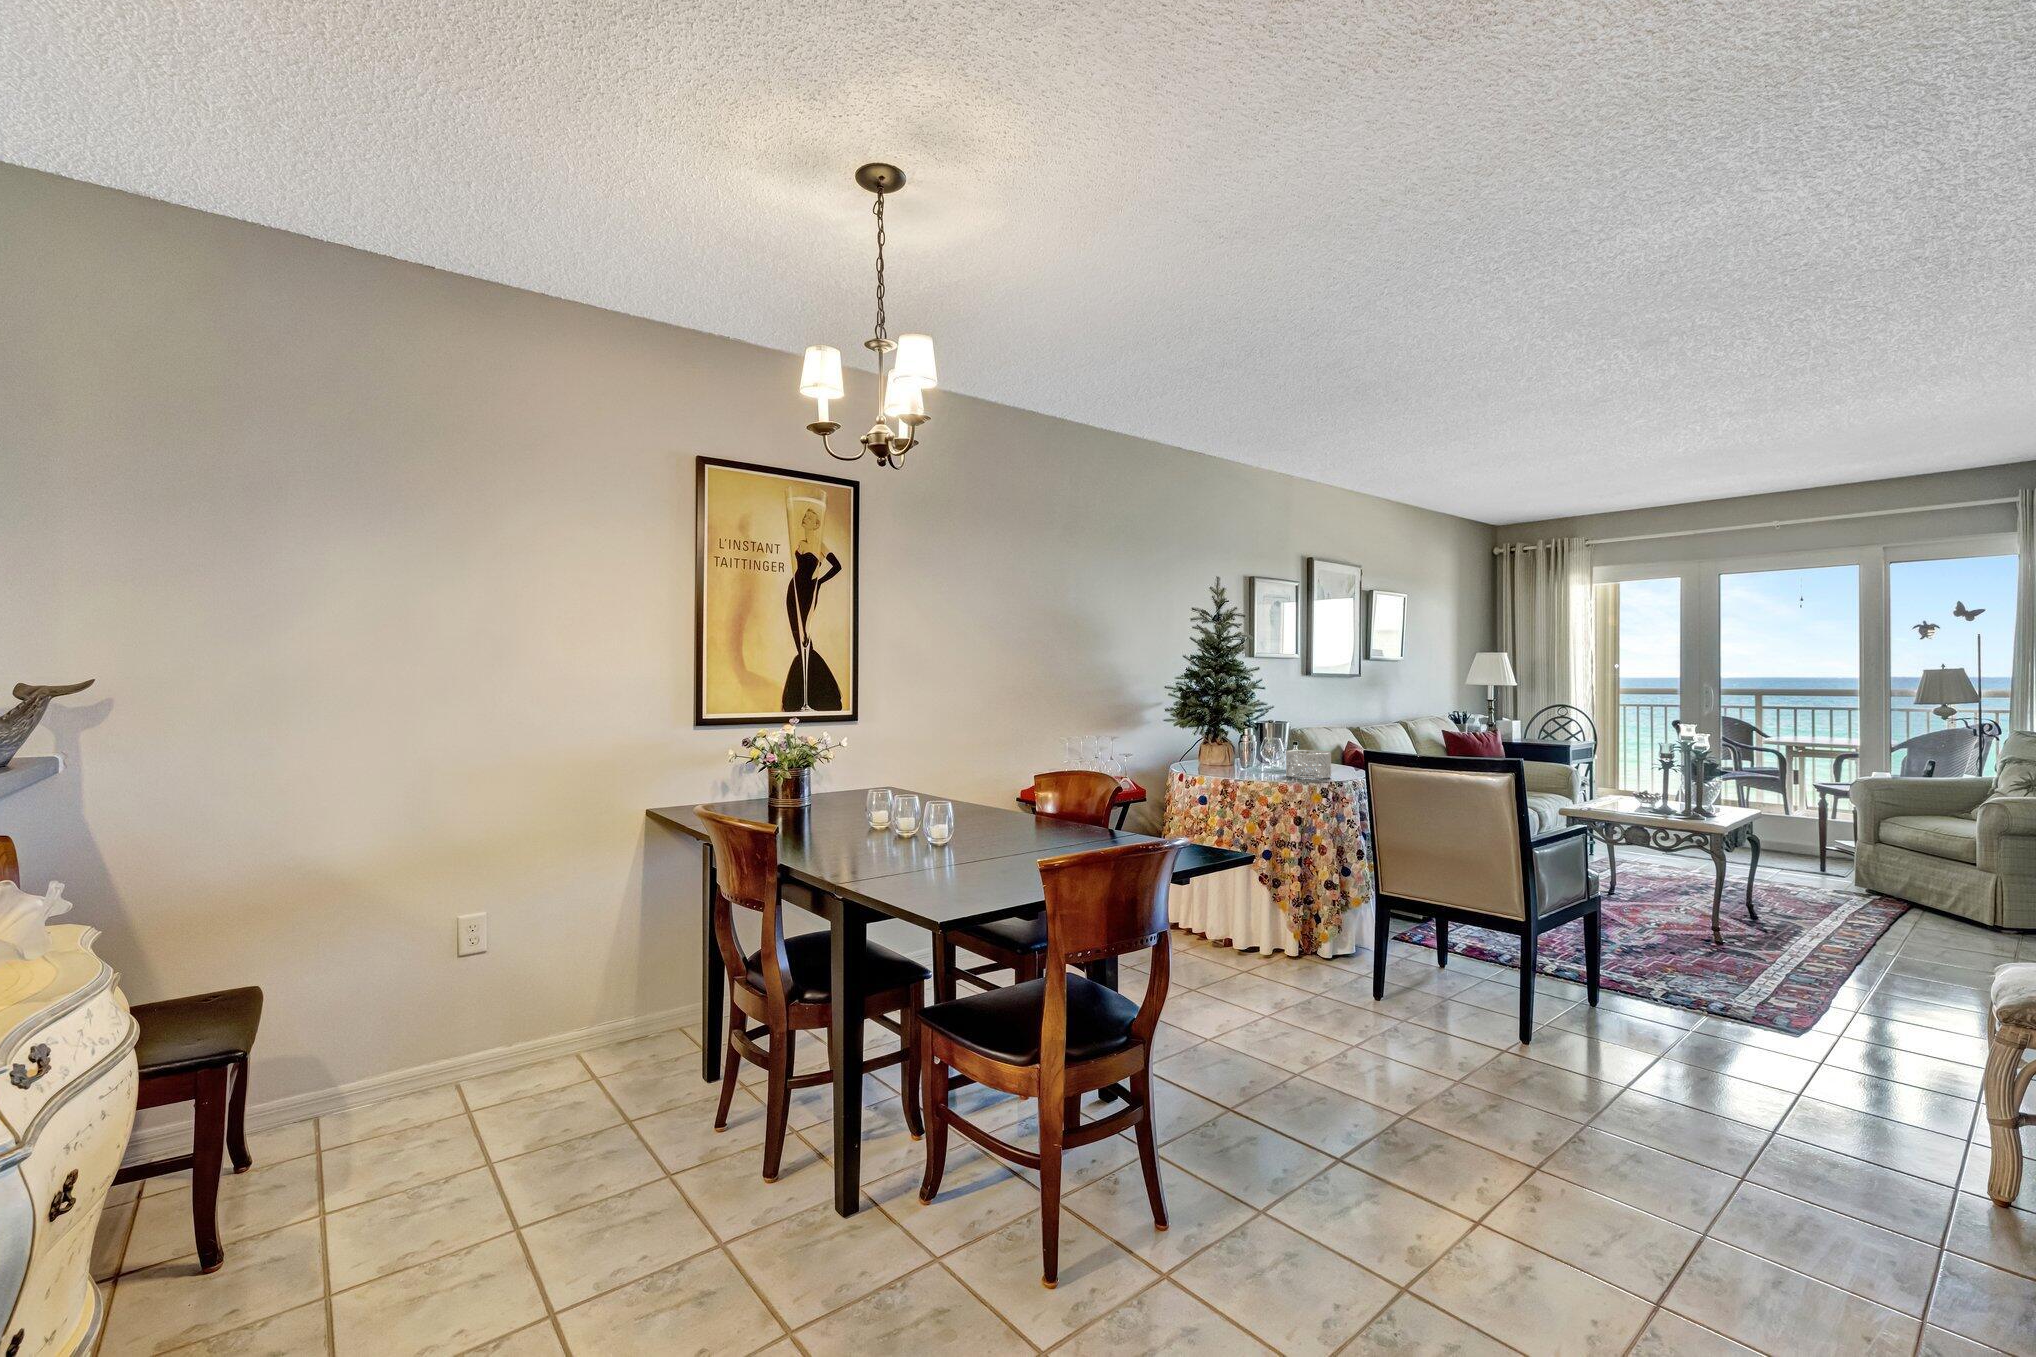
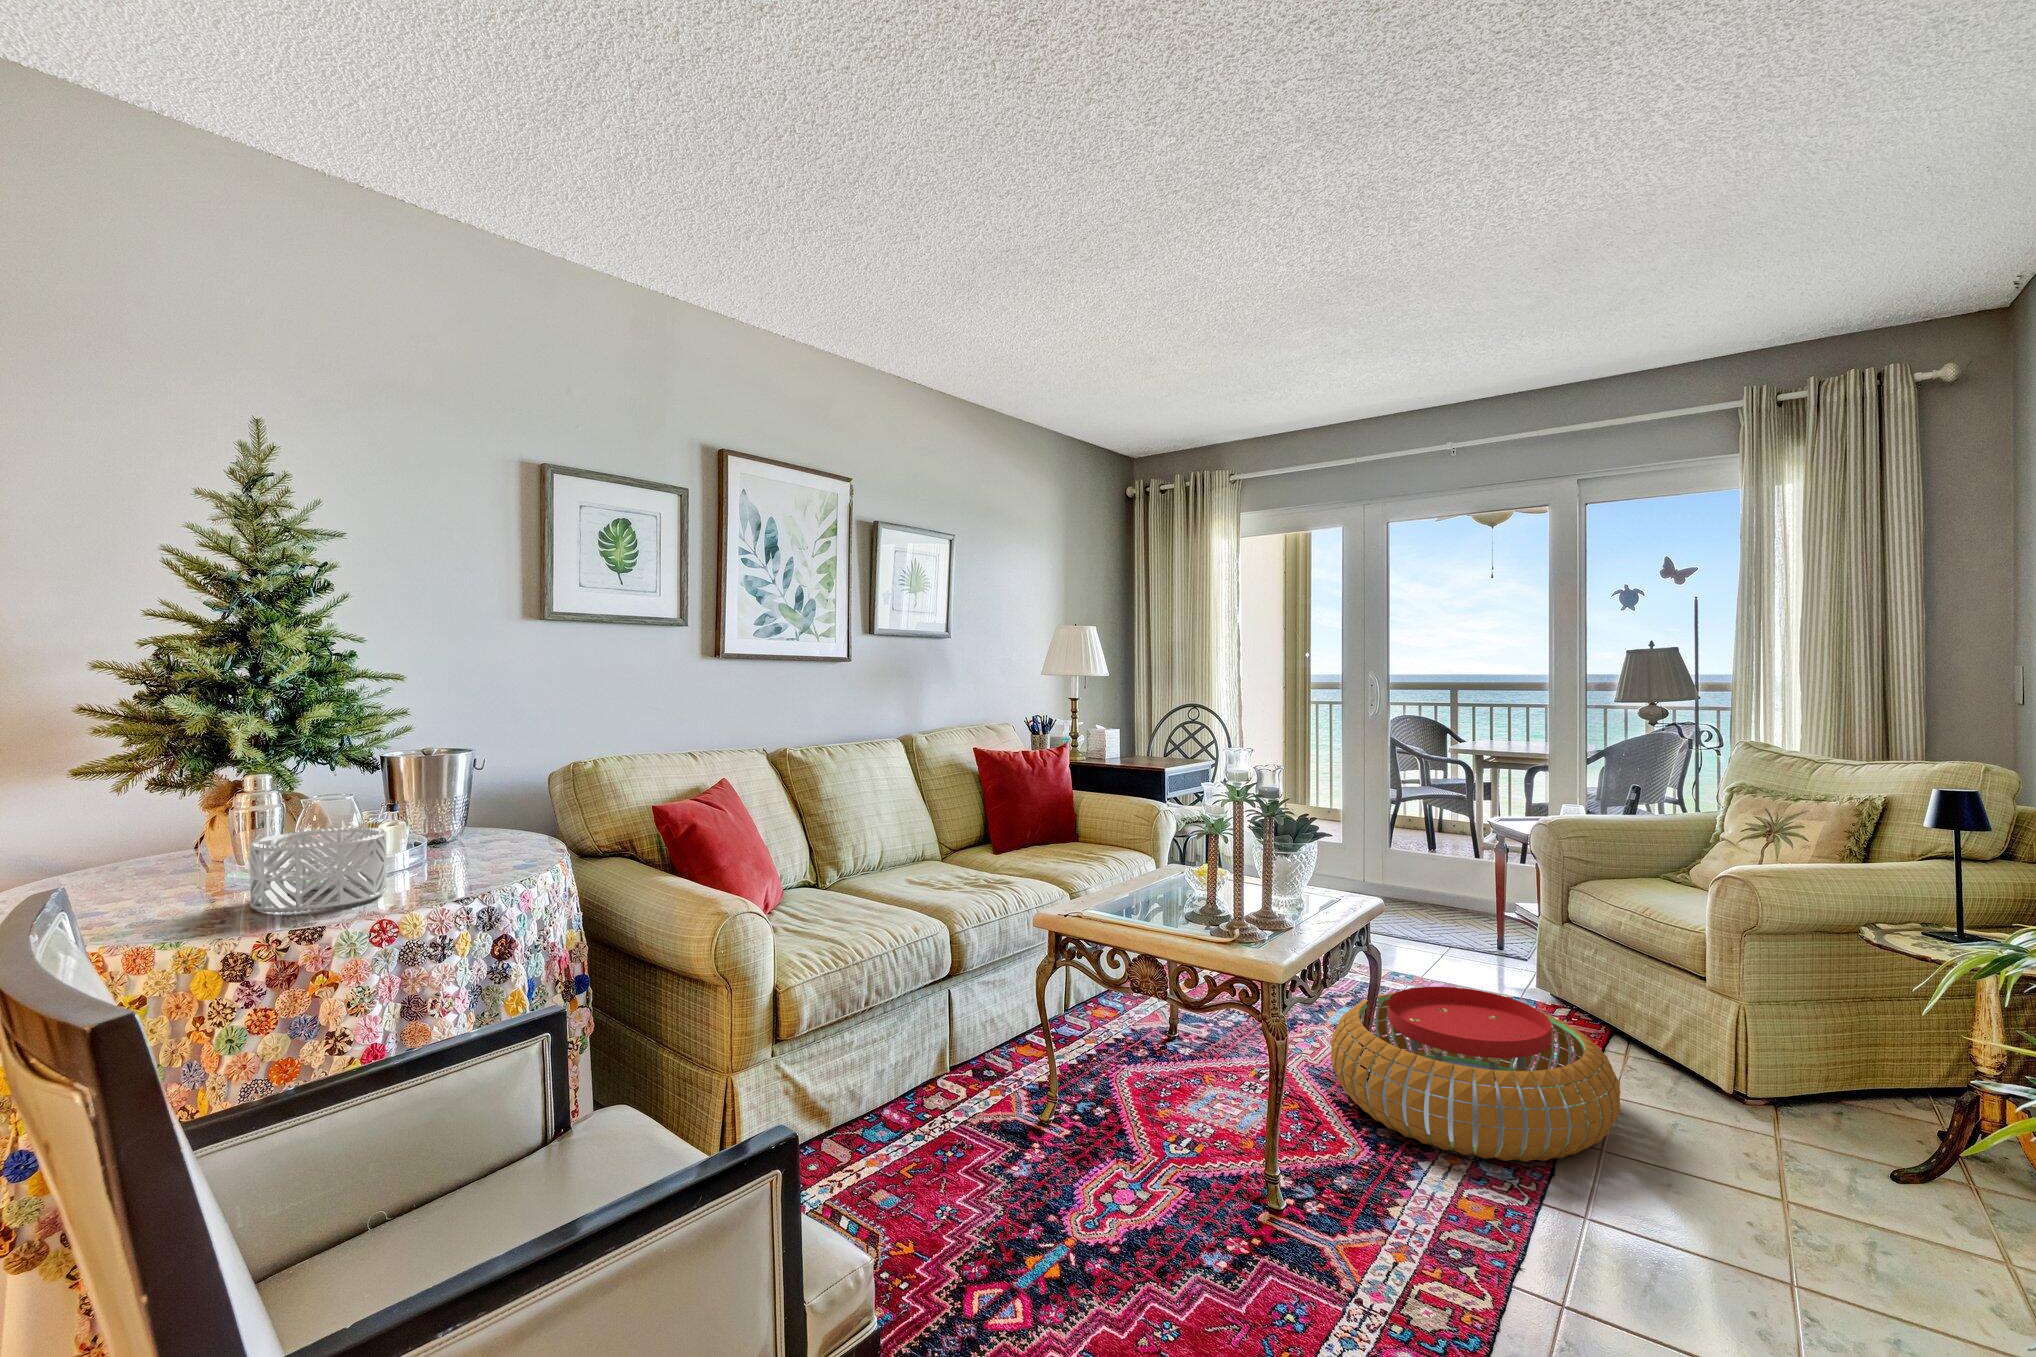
pouf: none [1729,864,1918,940] -> present [1331,987,1620,1162]

